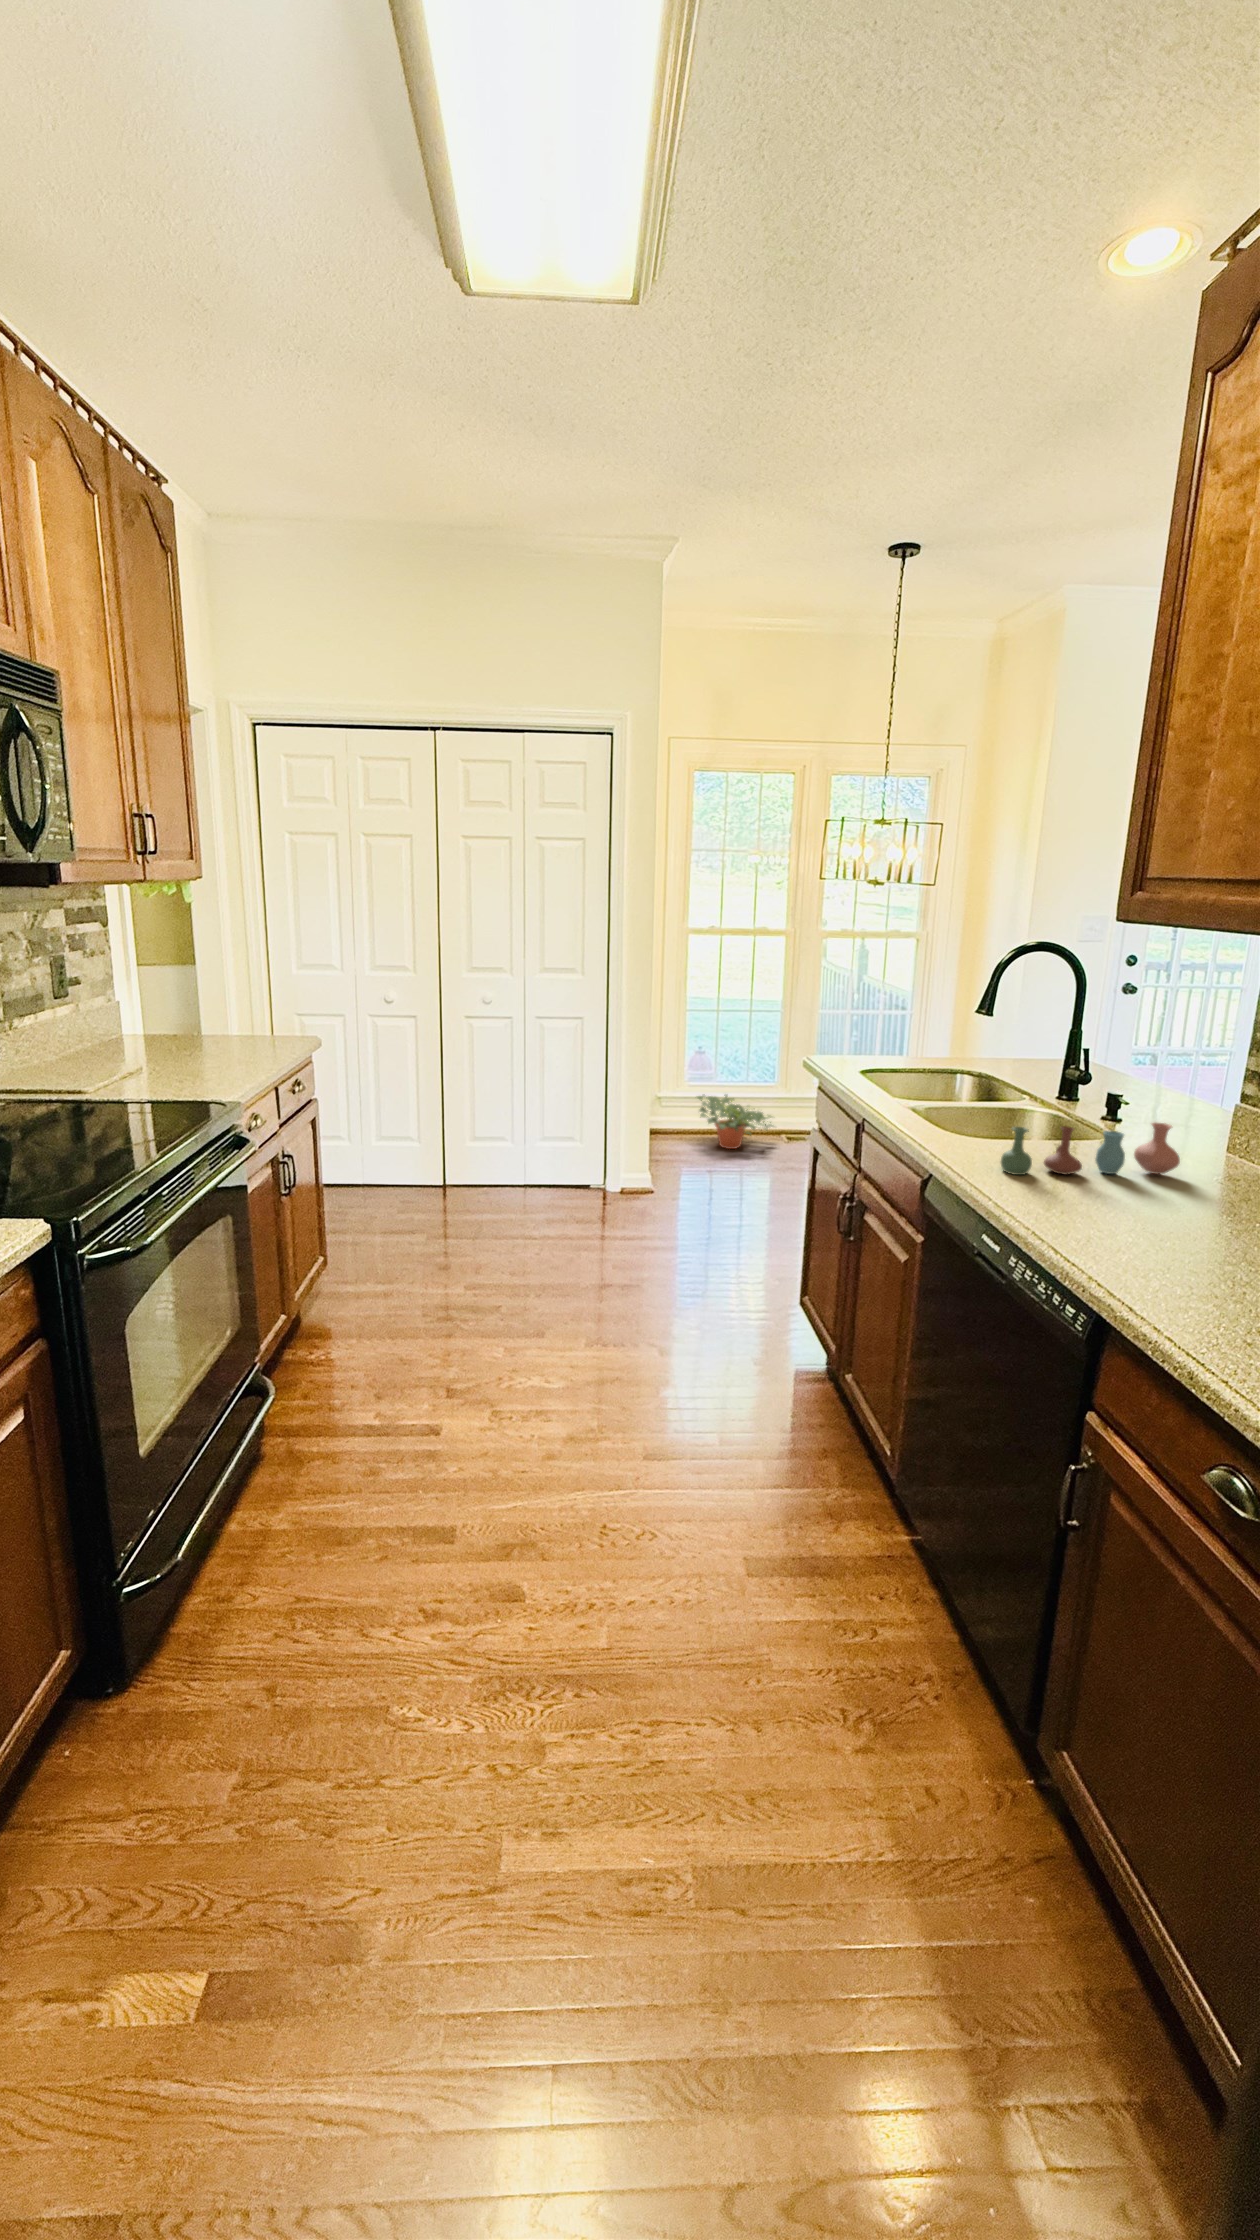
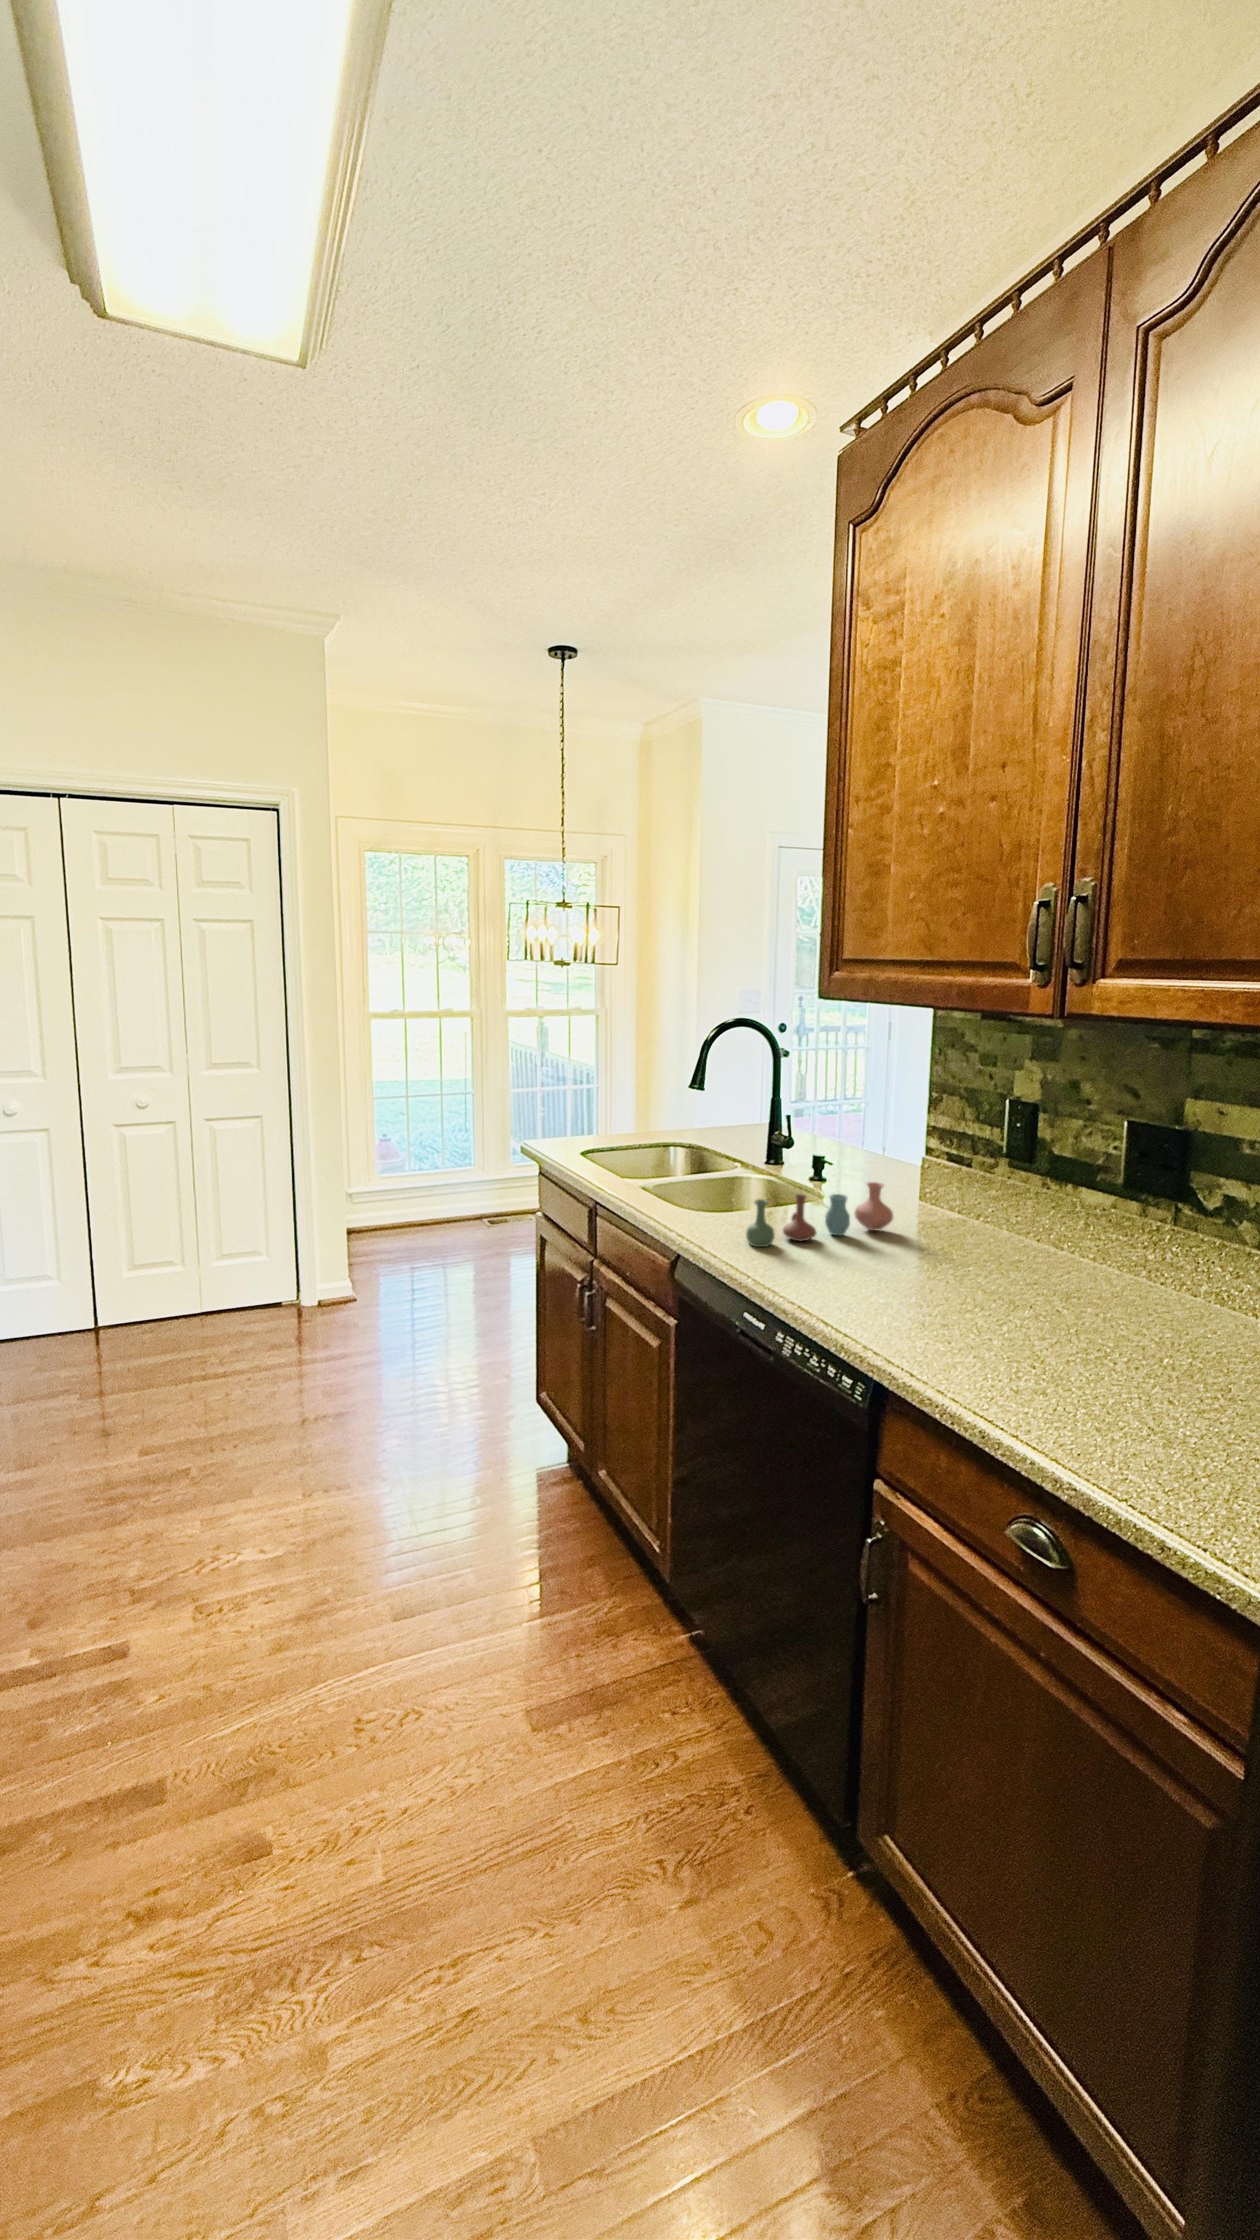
potted plant: present [697,1095,772,1149] -> none [390,1183,479,1241]

